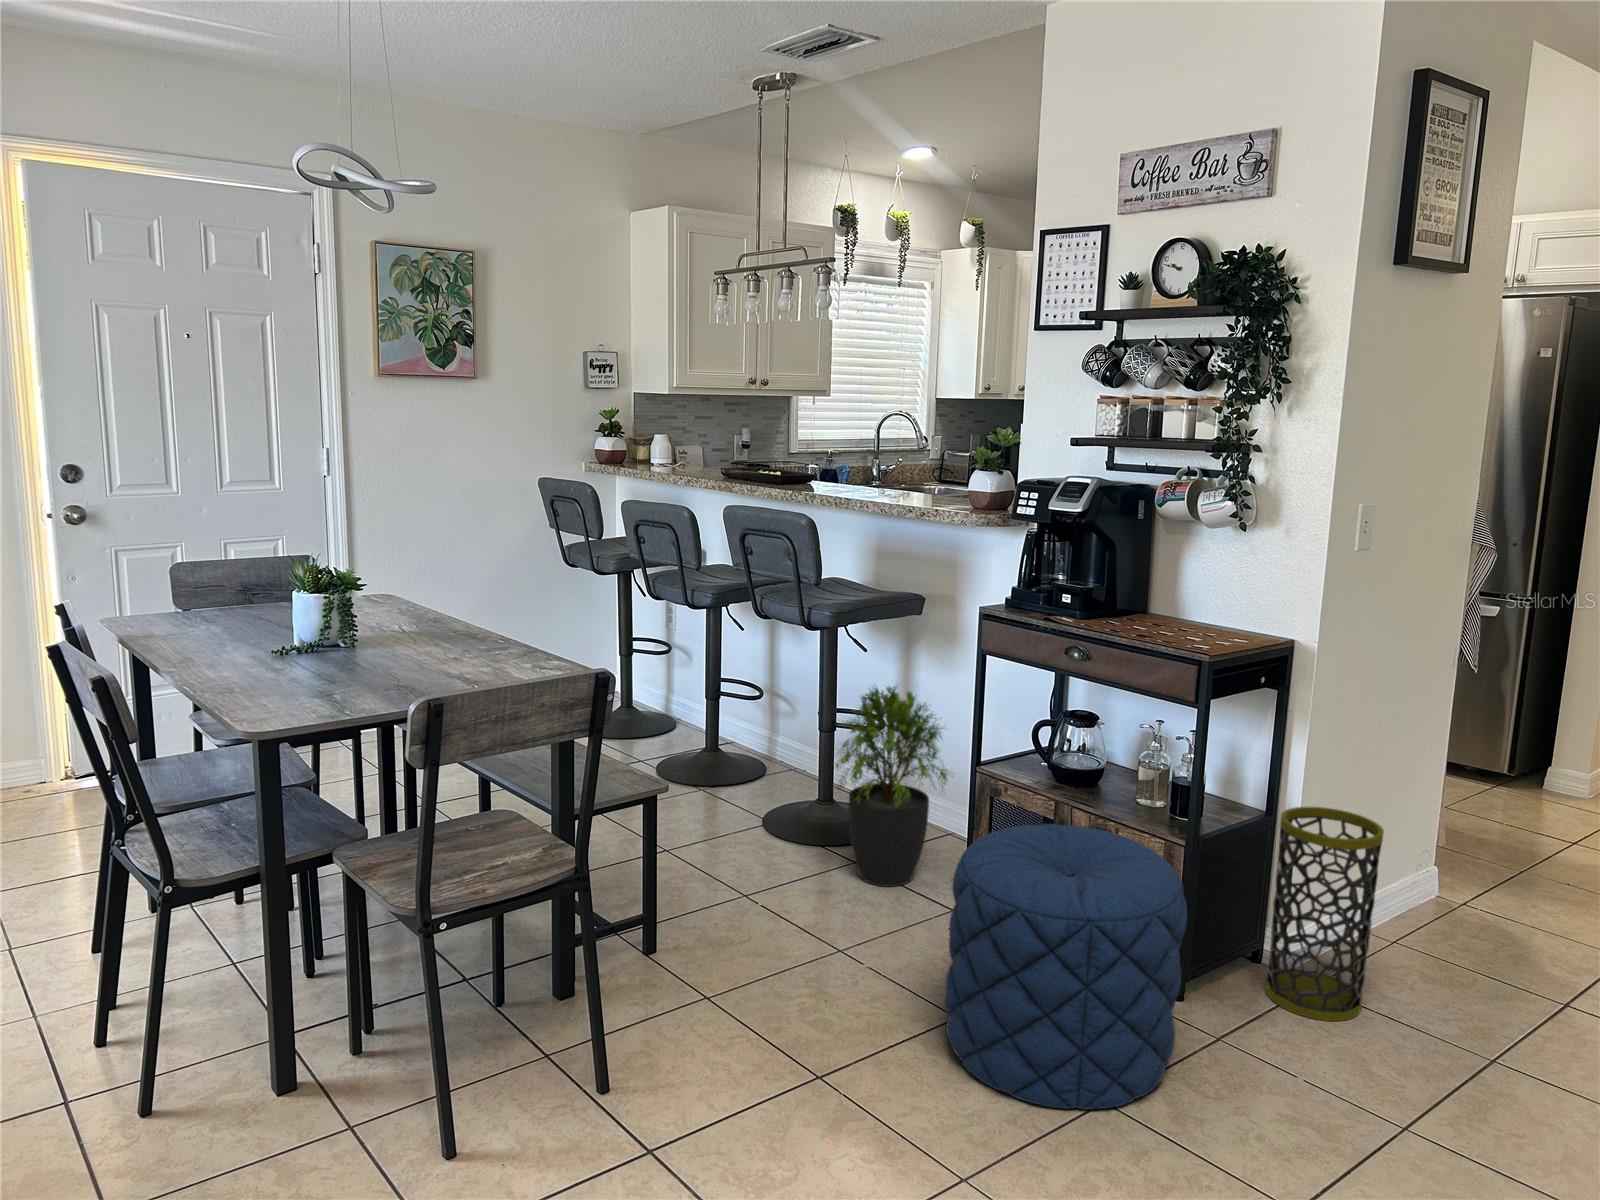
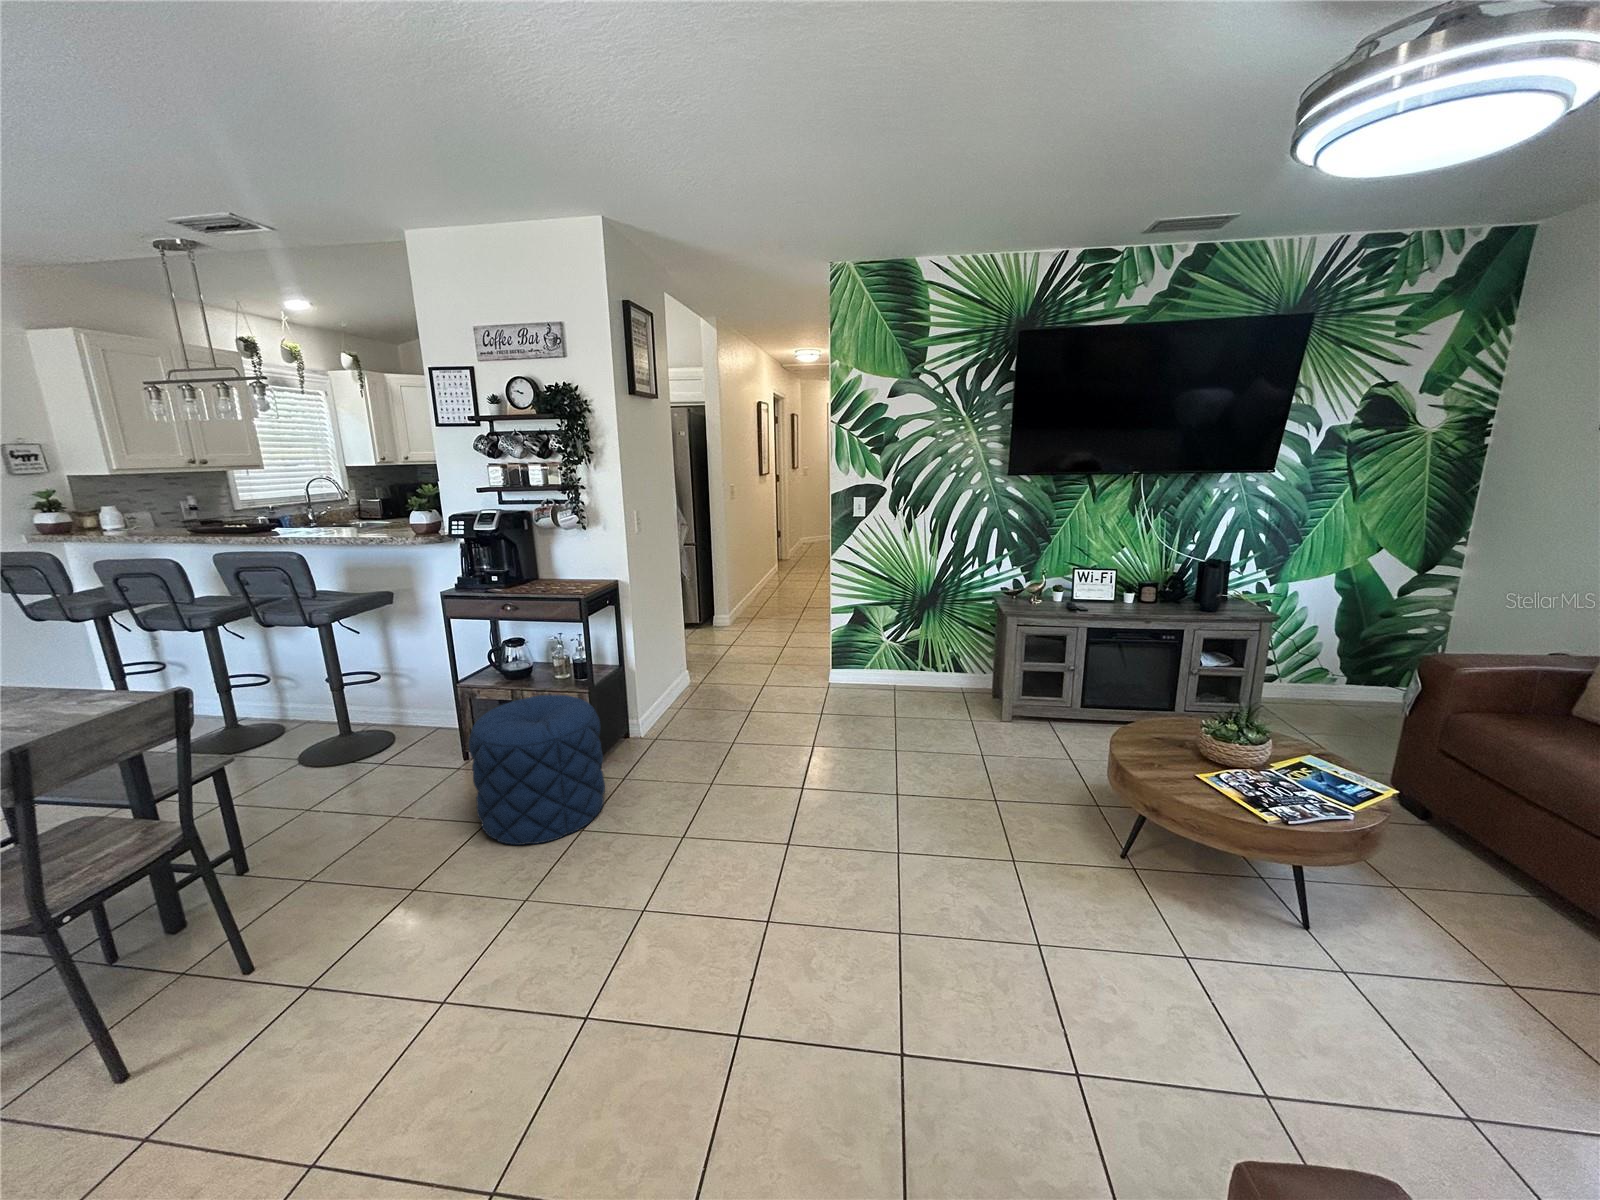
potted plant: present [836,686,953,887] -> none [347,648,443,772]
trash can: present [1266,807,1384,1021] -> none [627,655,677,753]

